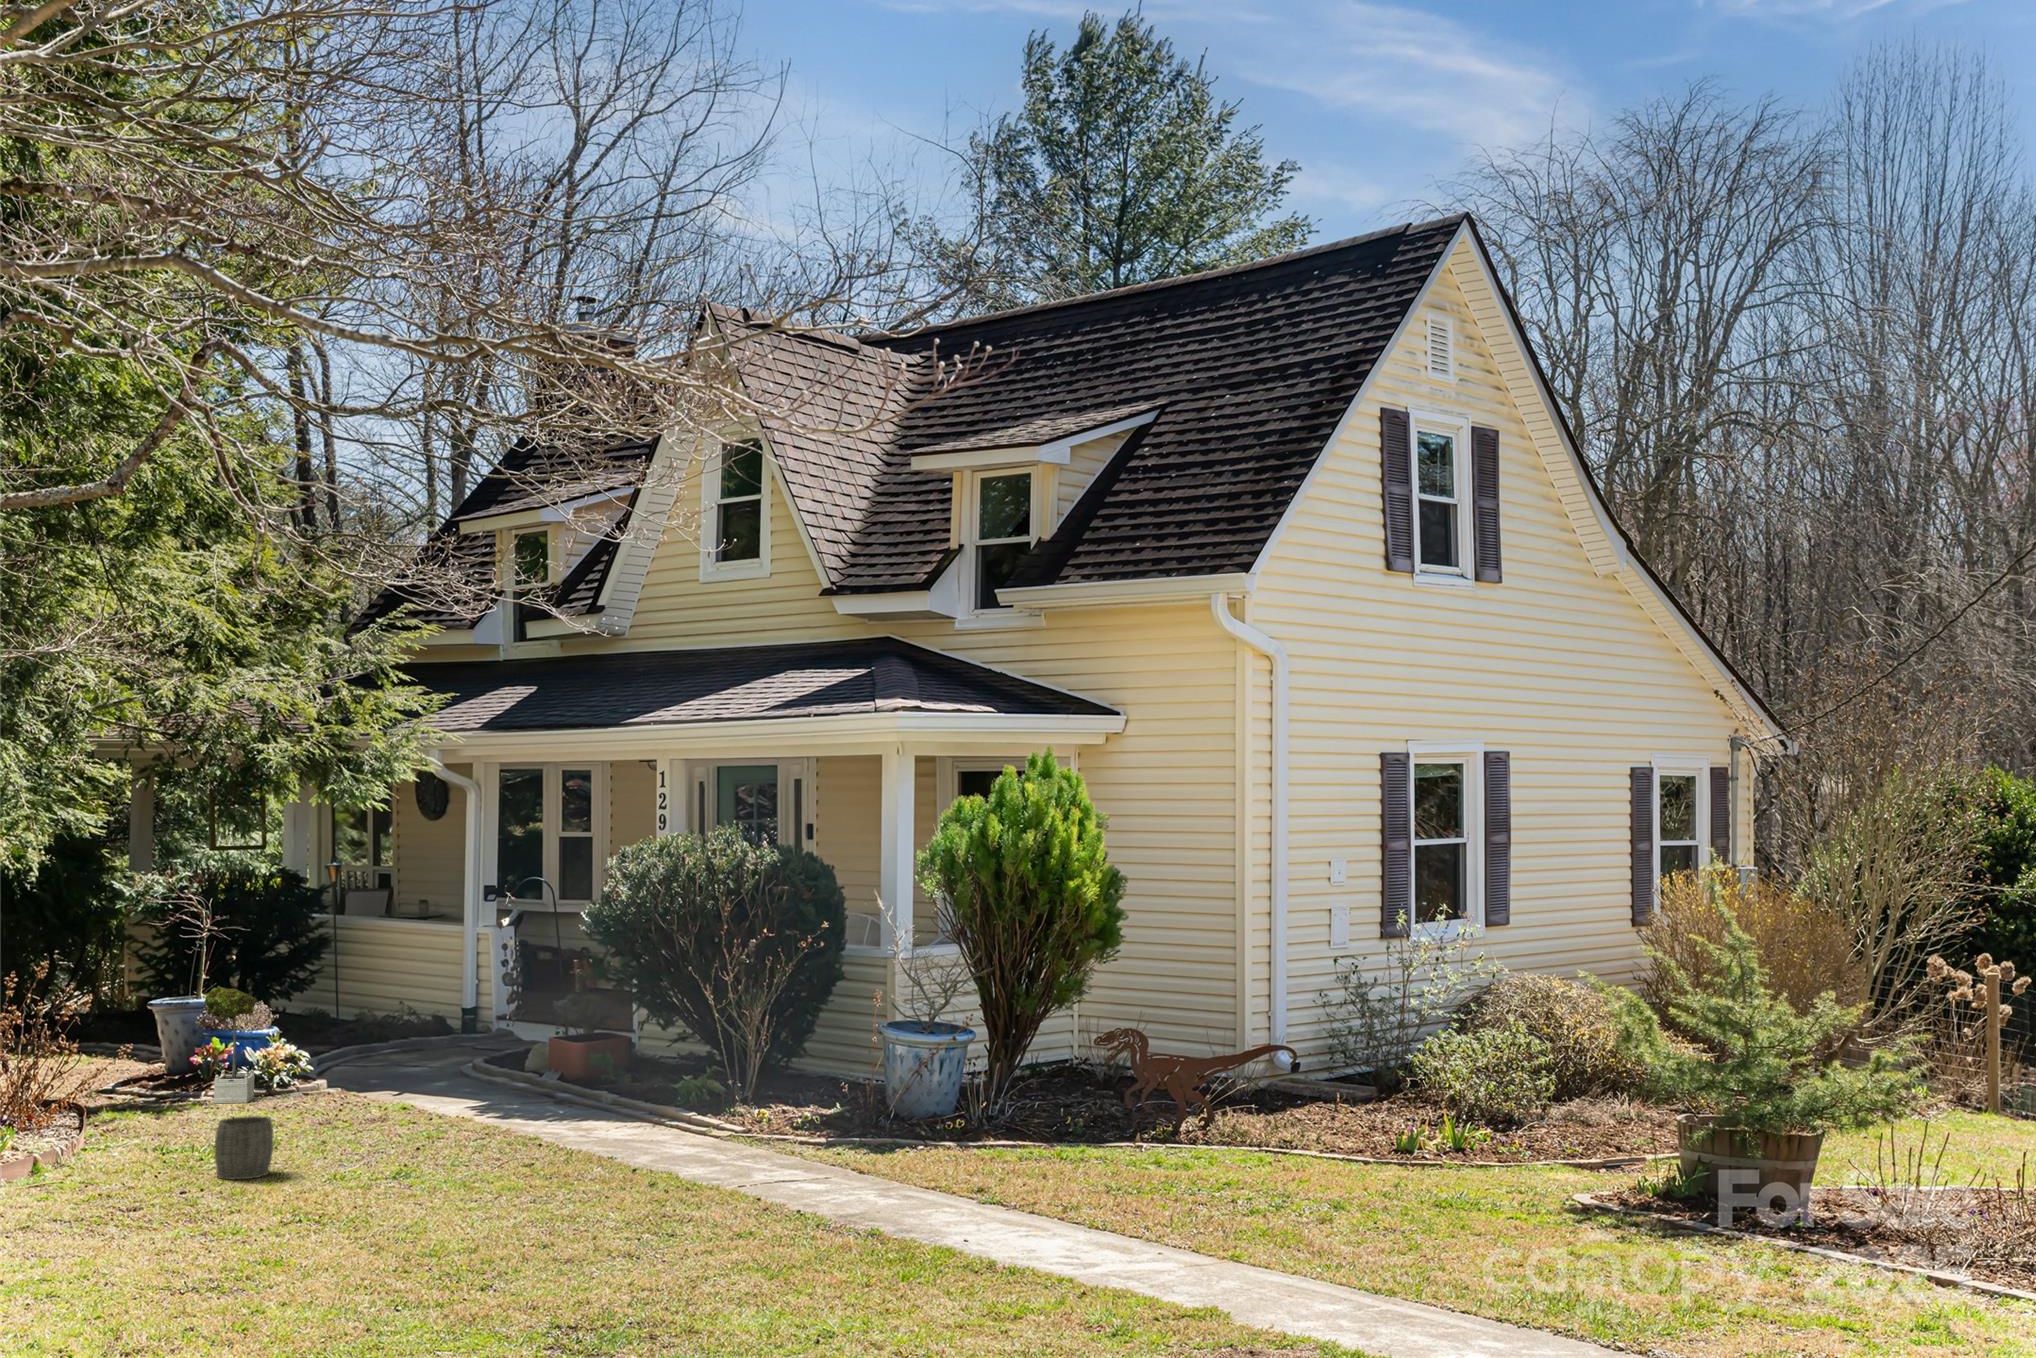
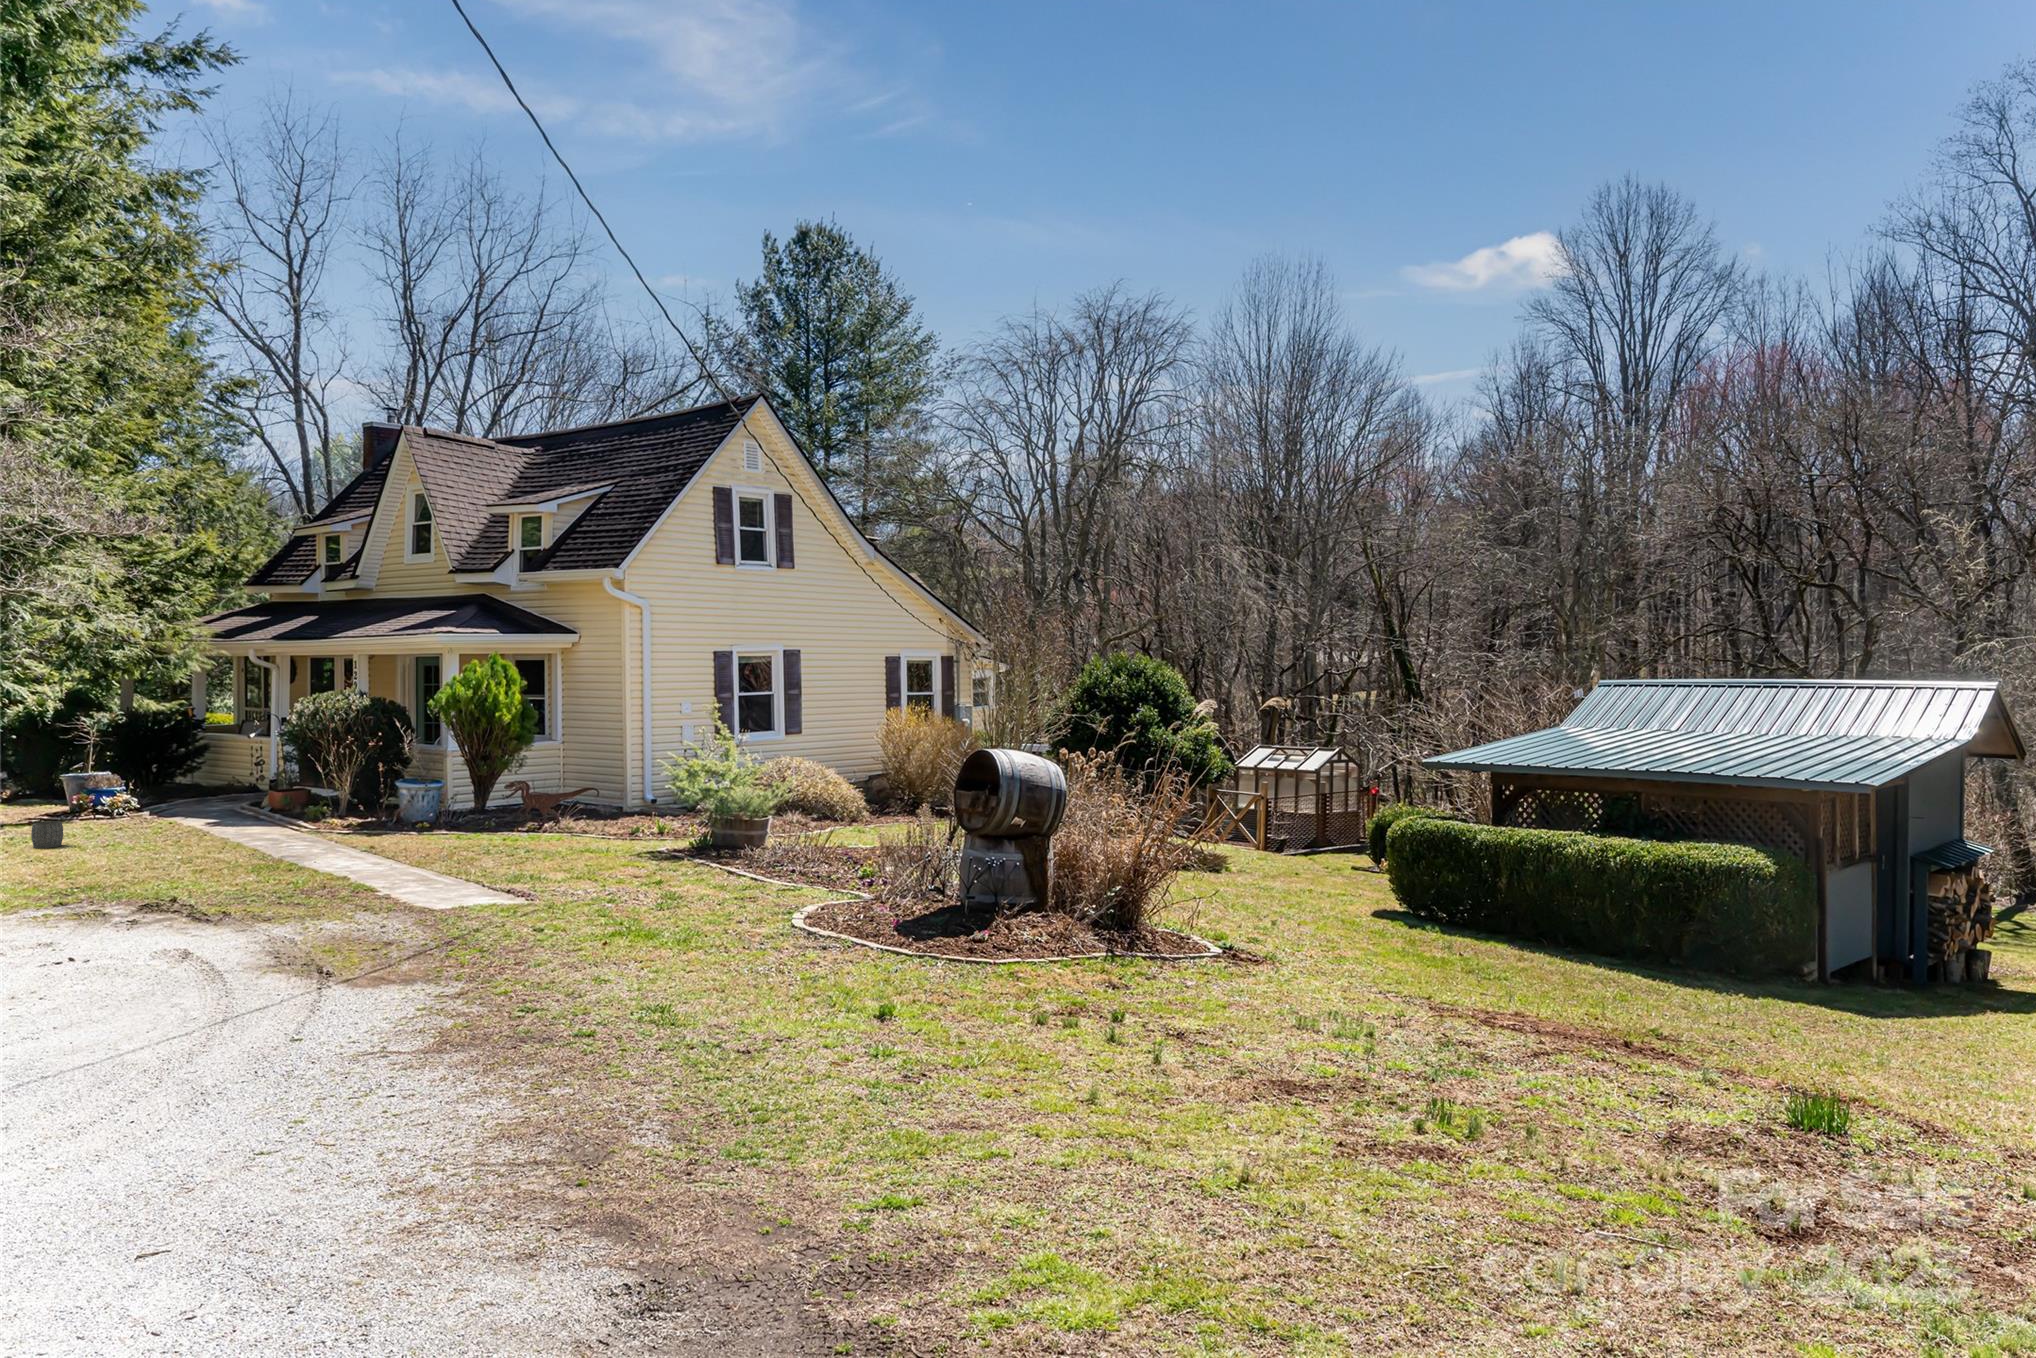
potted tree: present [205,986,257,1103] -> none [73,767,105,822]

